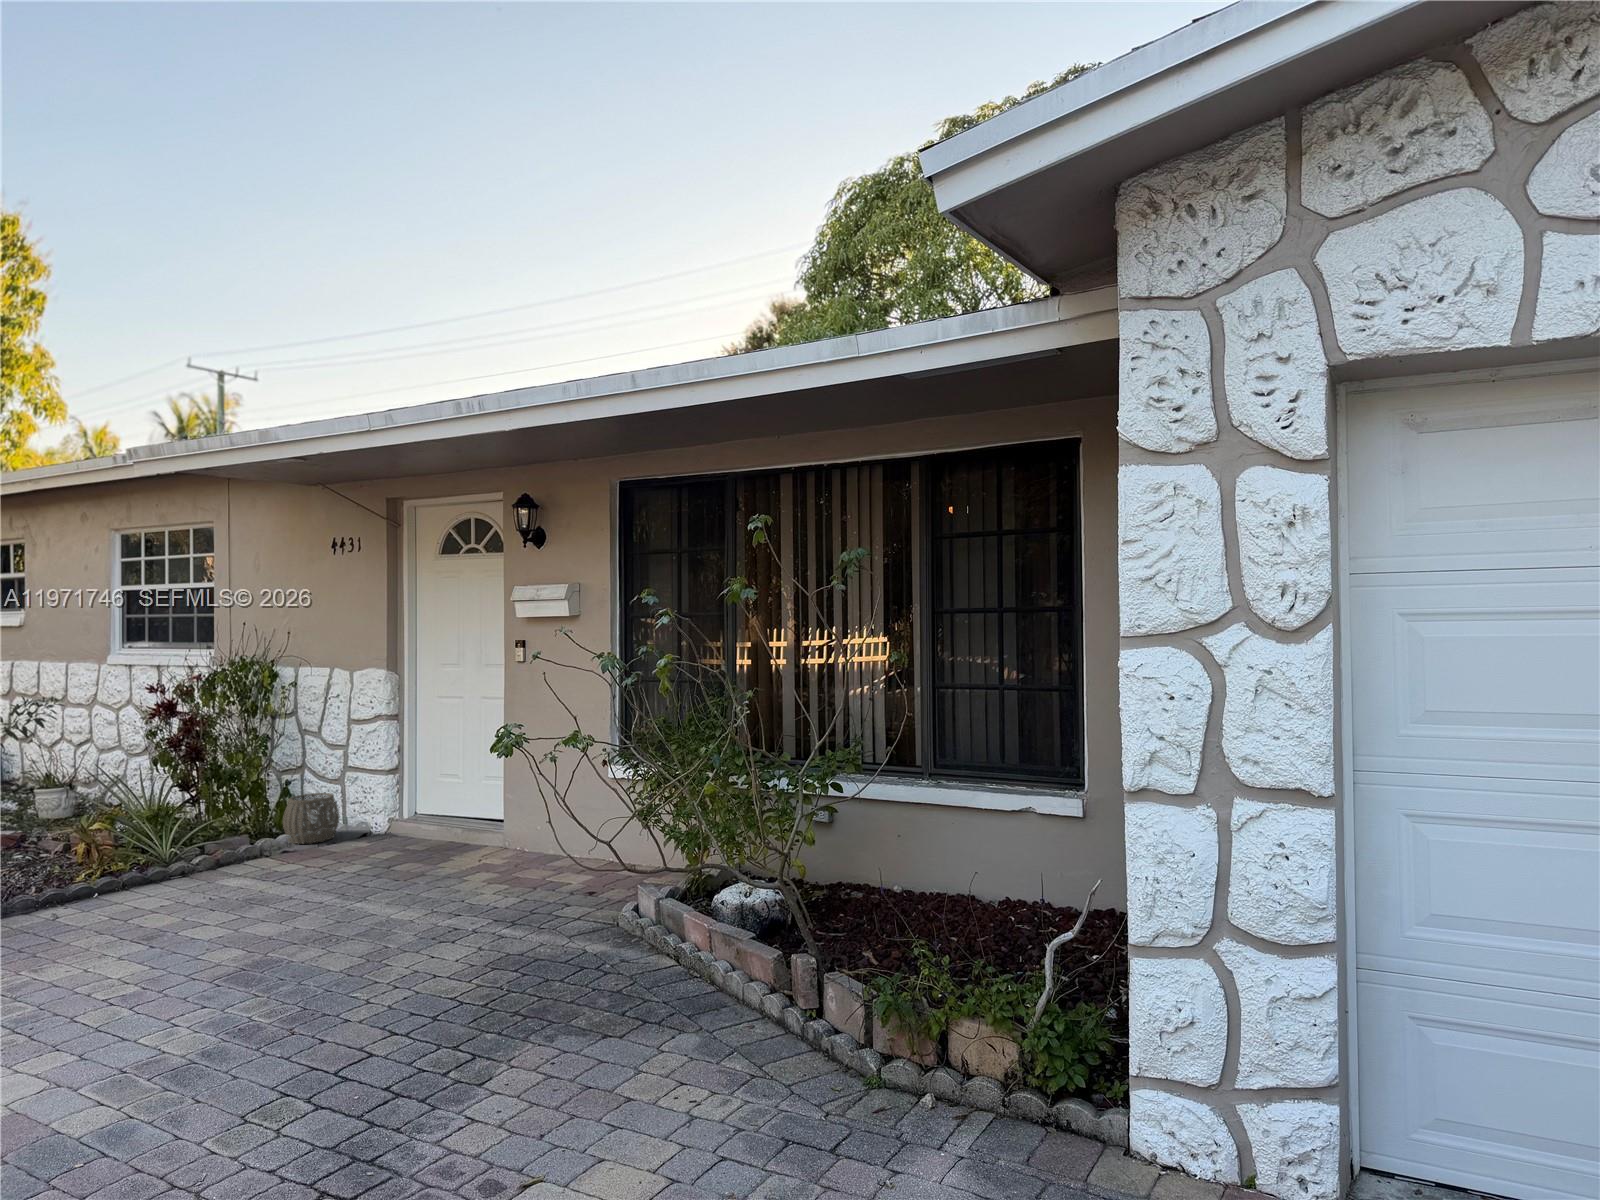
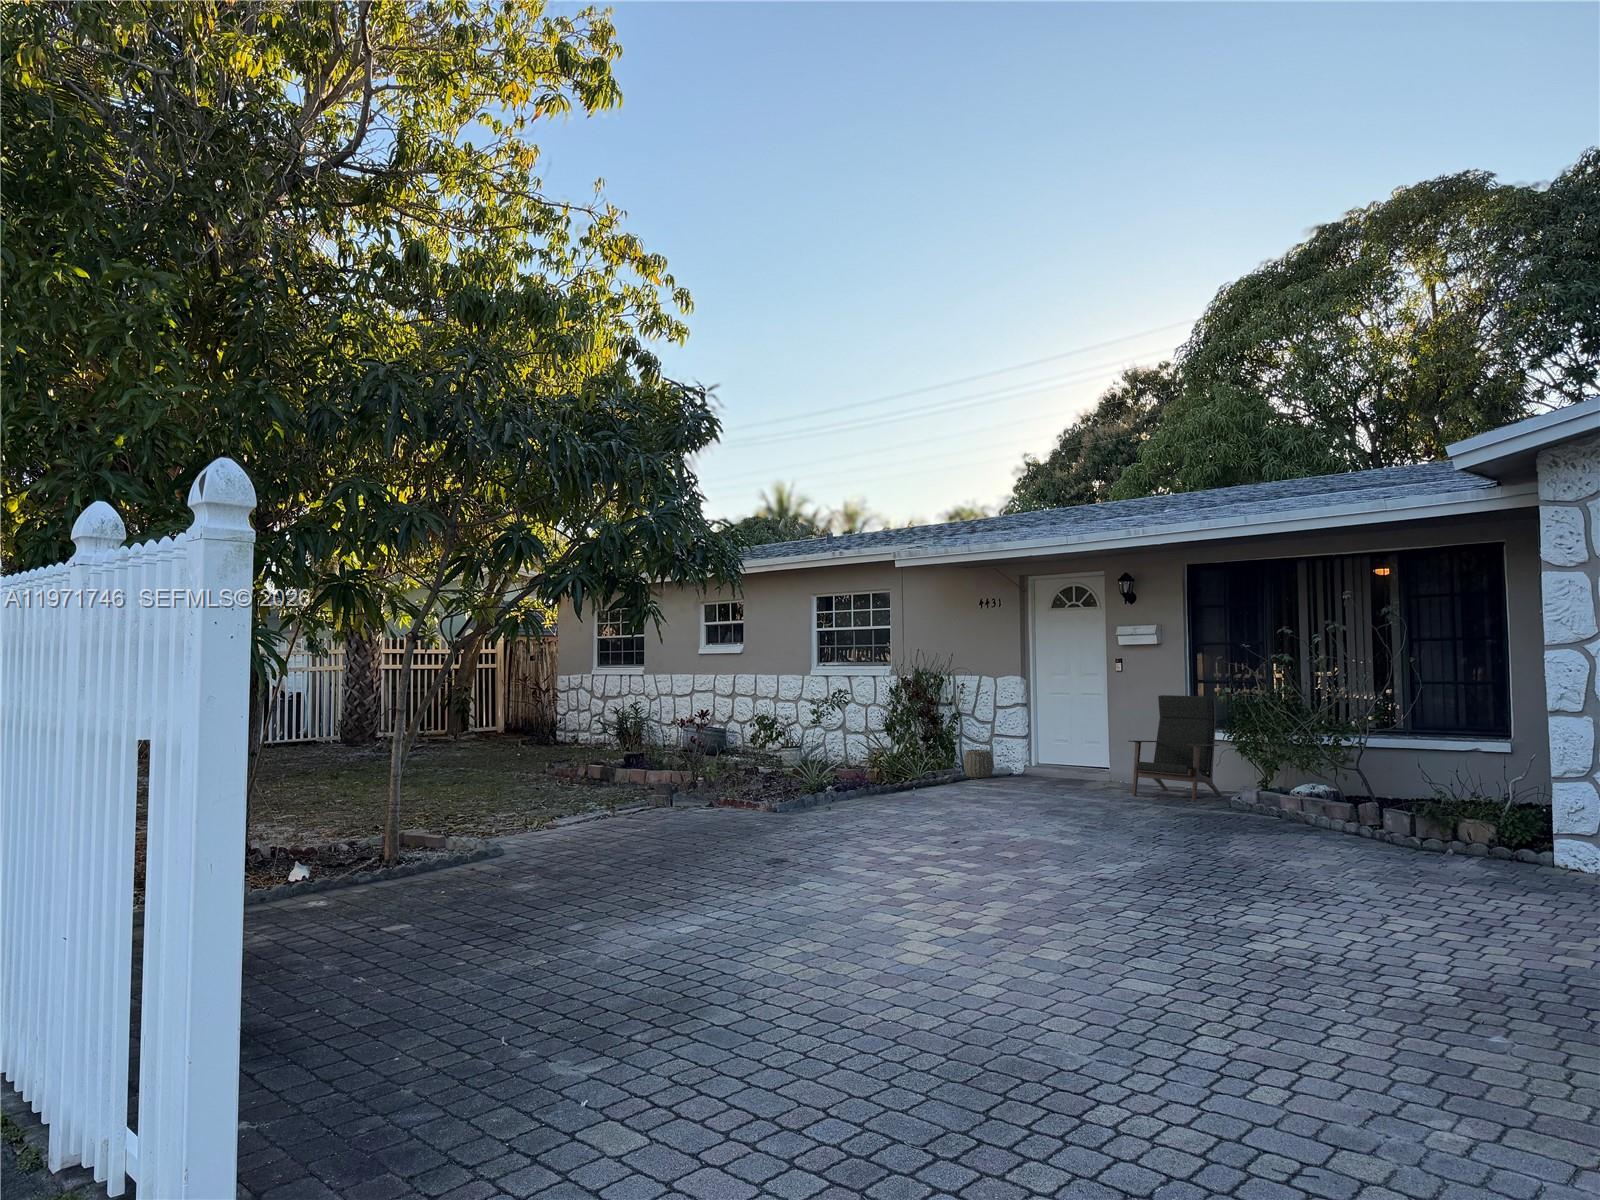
lounge chair: none [494,705,657,903] -> present [1128,695,1221,802]

